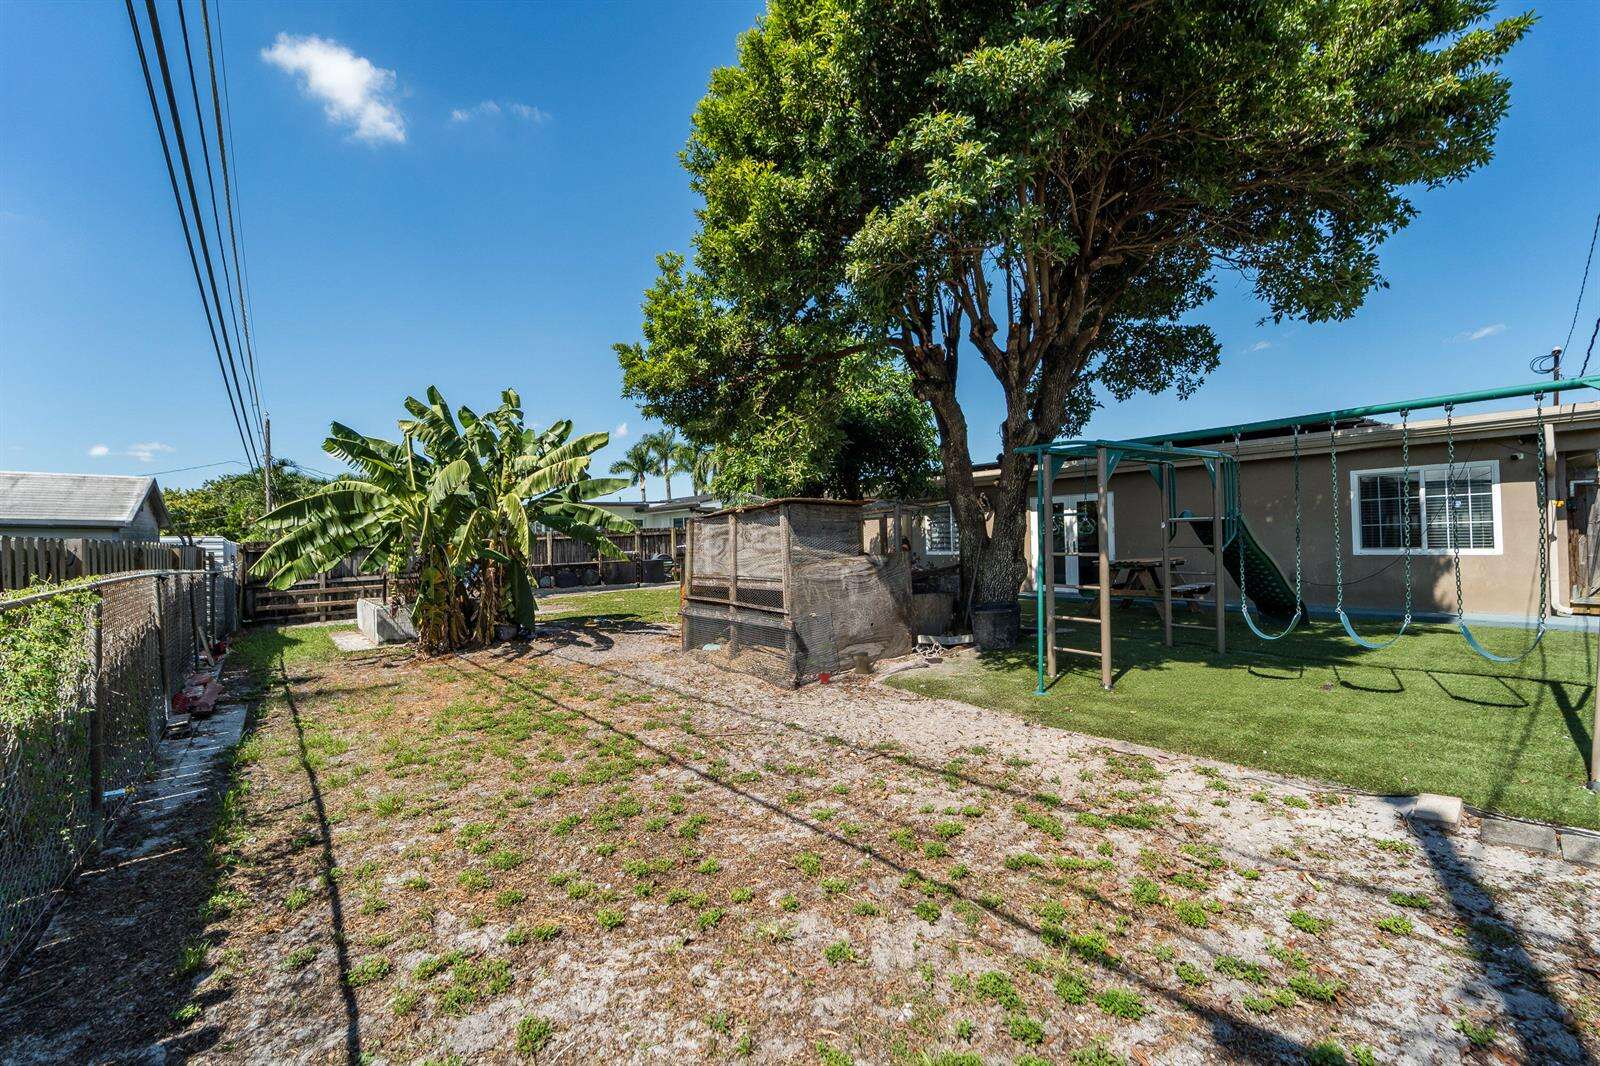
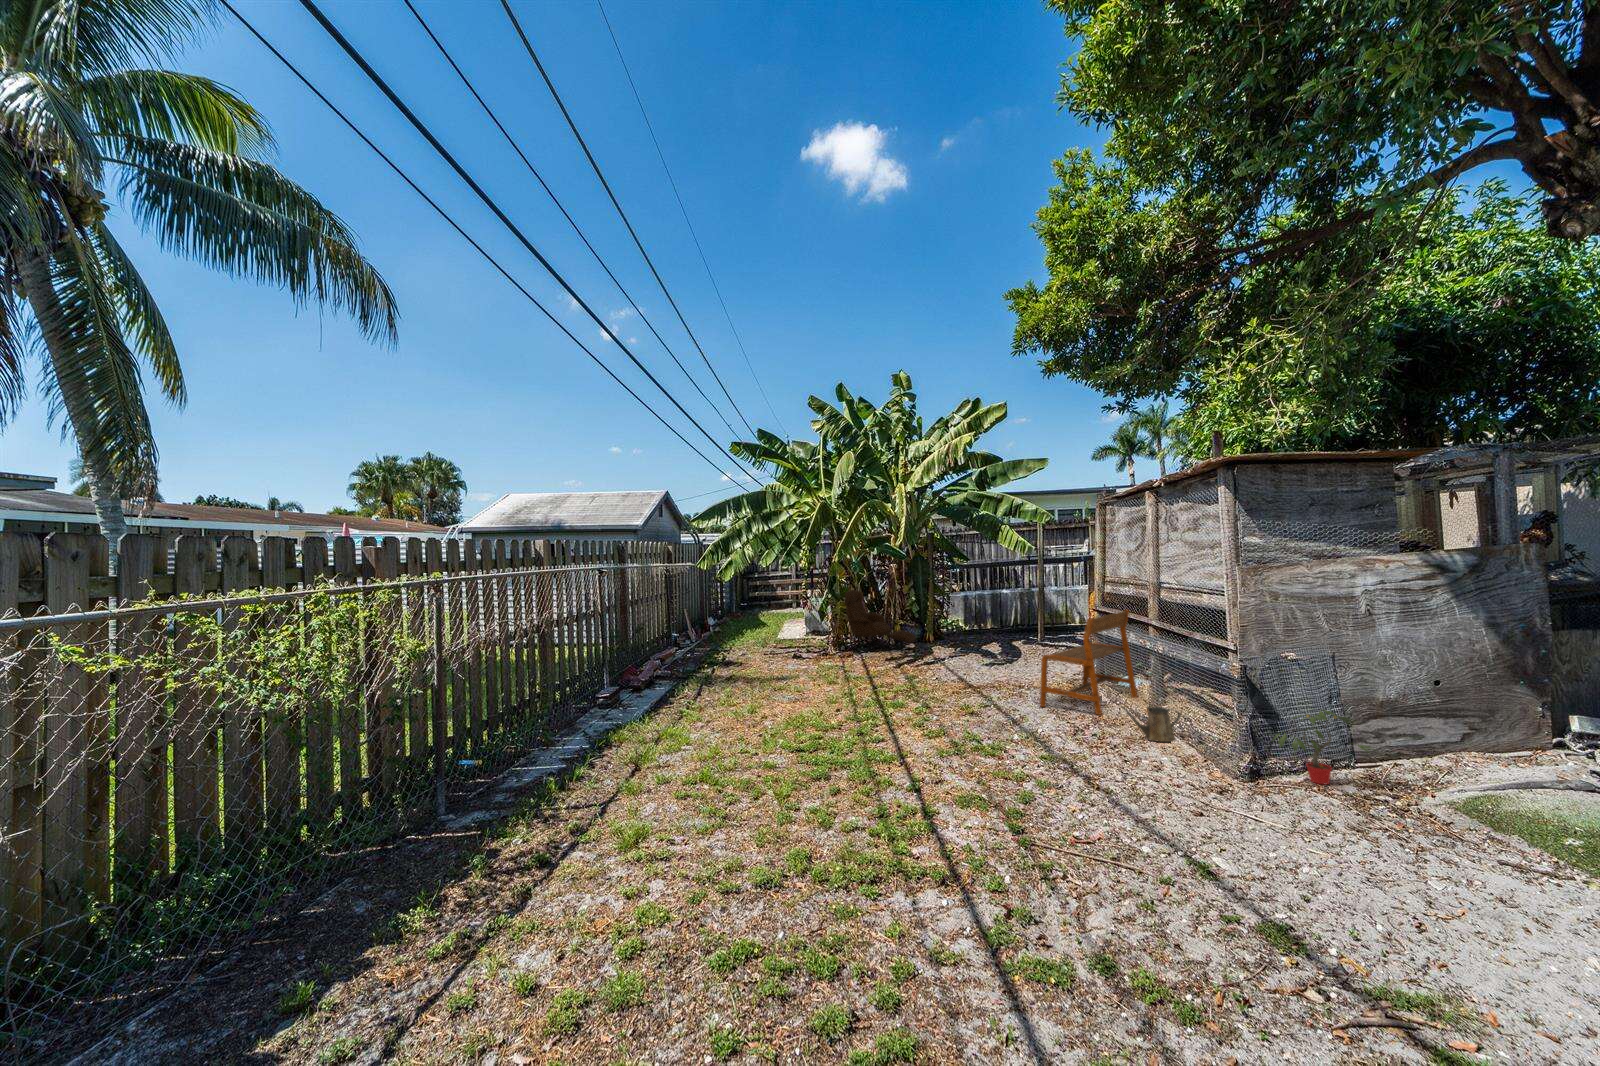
lounge chair: none [444,594,517,653] -> present [845,590,916,652]
bench: none [656,597,714,671] -> present [1040,609,1137,715]
watering can: present [851,652,883,674] -> present [1119,704,1180,742]

